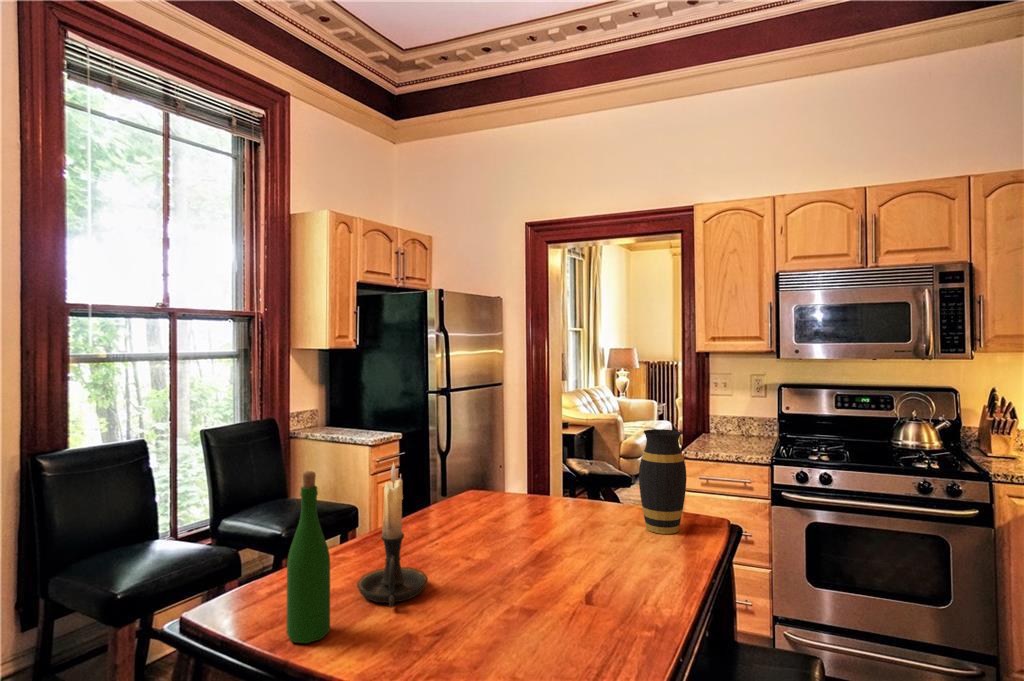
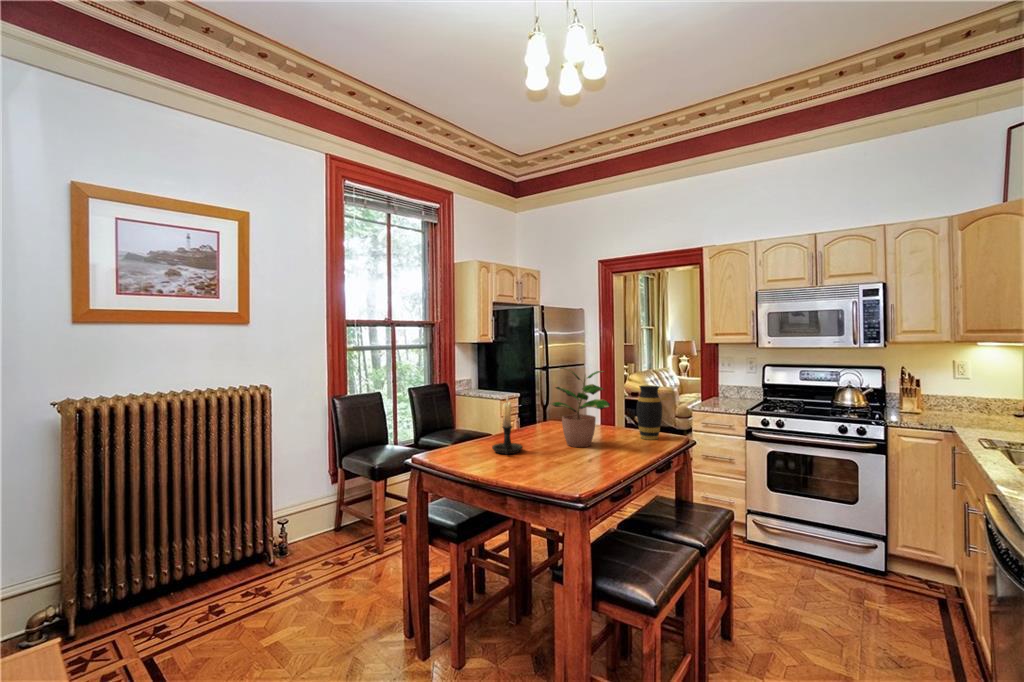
potted plant: none [485,398,612,566] -> present [551,367,610,447]
wine bottle: present [286,471,330,643] -> none [464,394,481,462]

